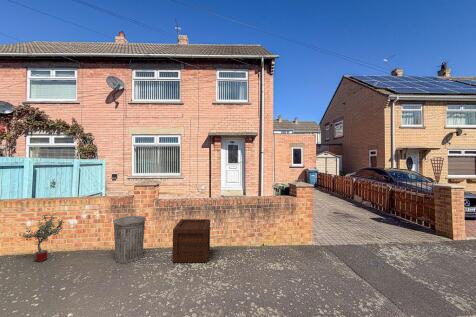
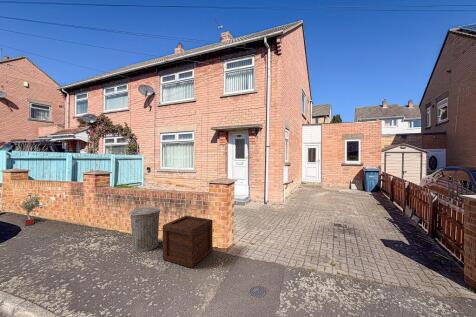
trash can: present [113,216,146,263] -> present [130,207,160,252]
wooden crate: present [172,219,210,263] -> present [163,216,213,268]

